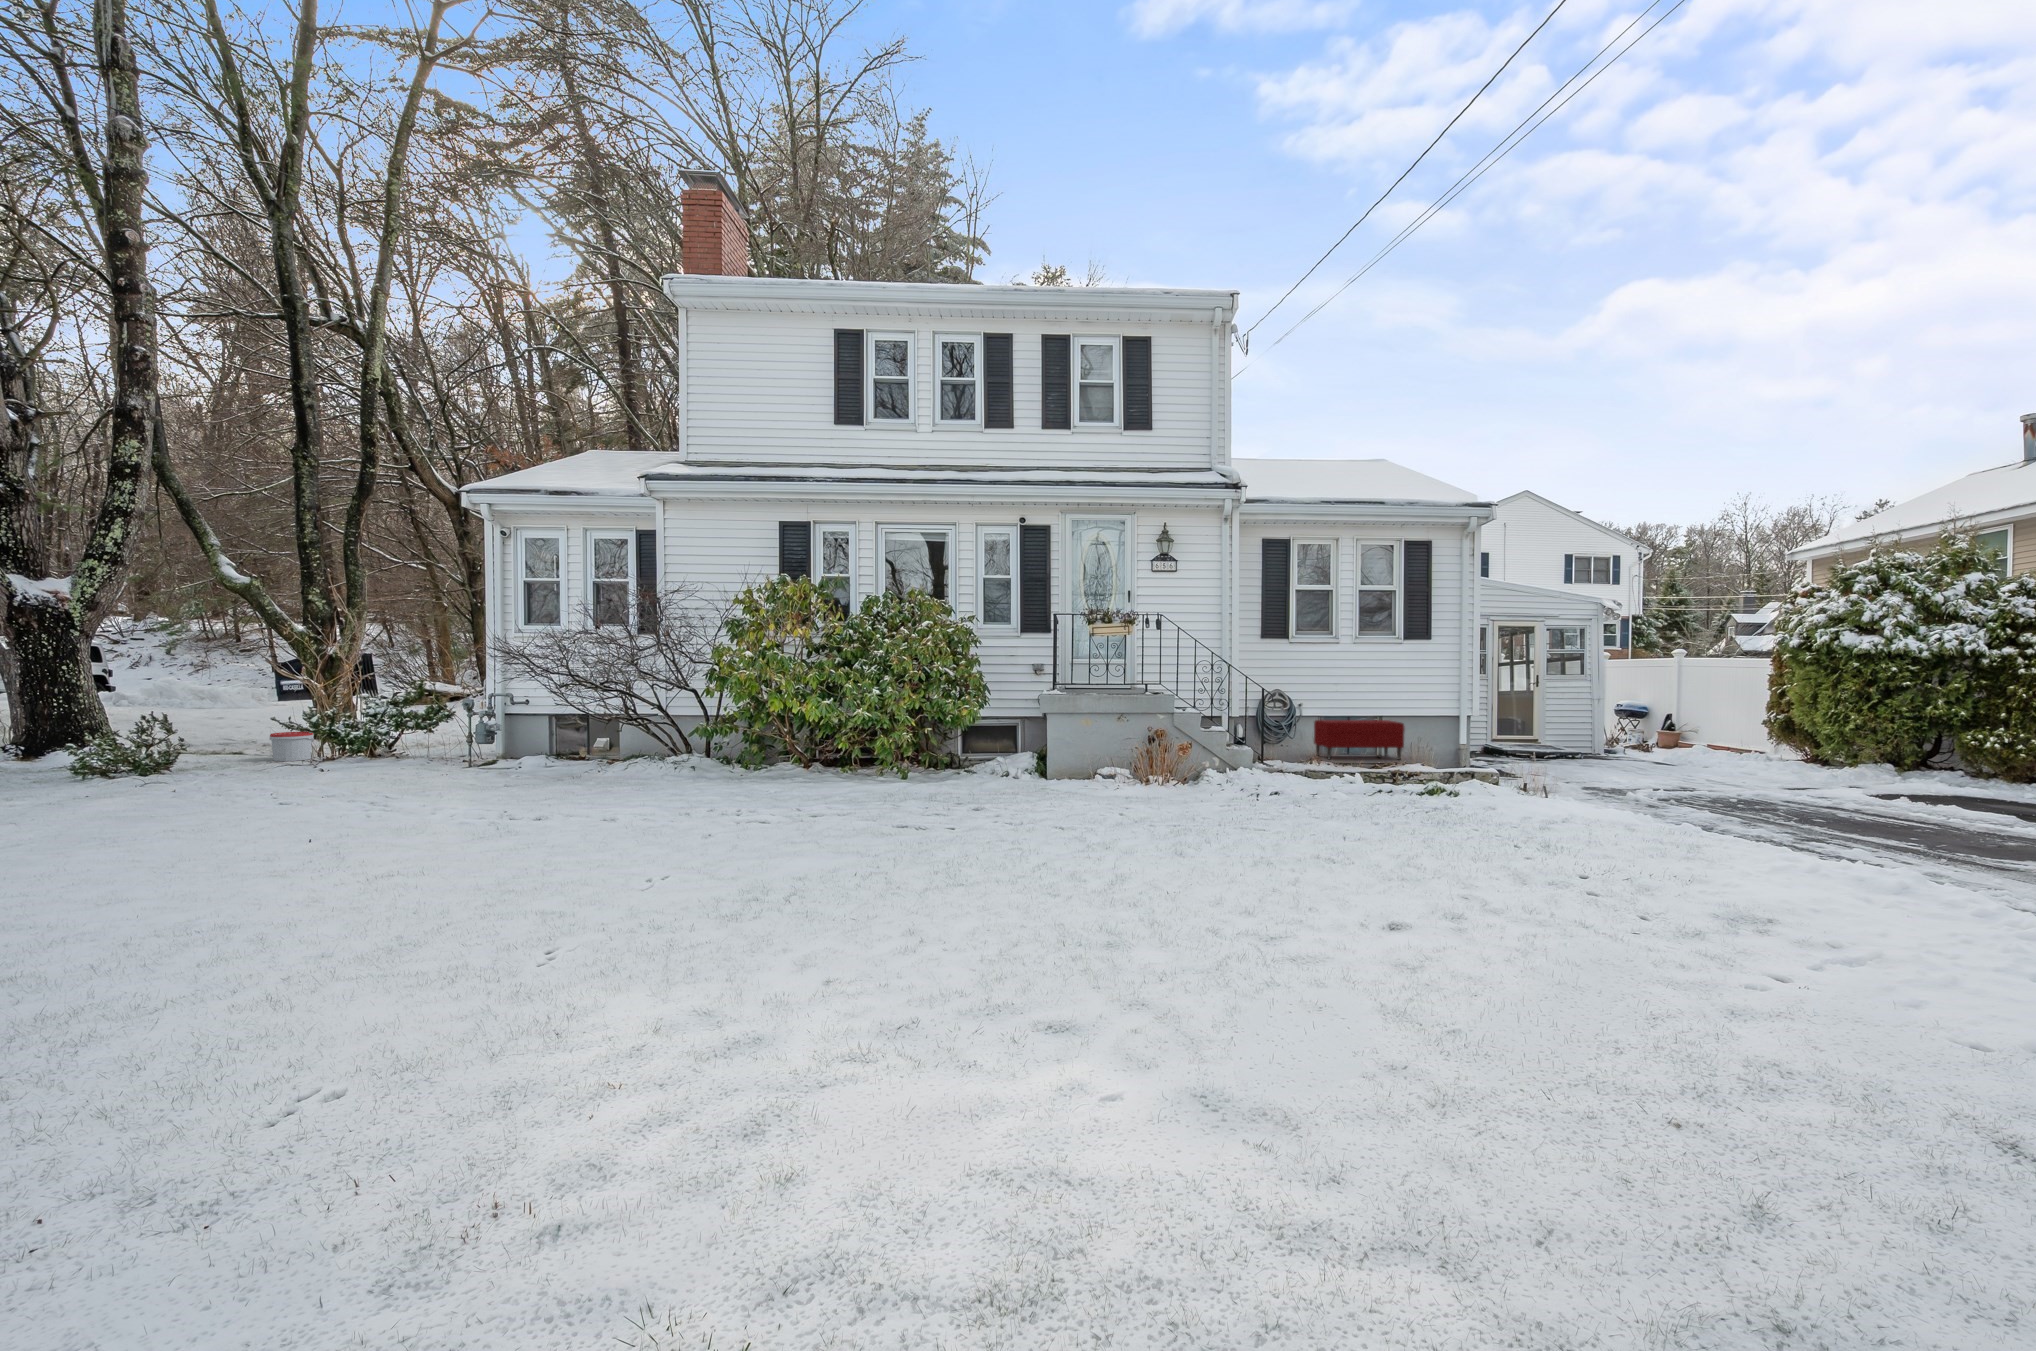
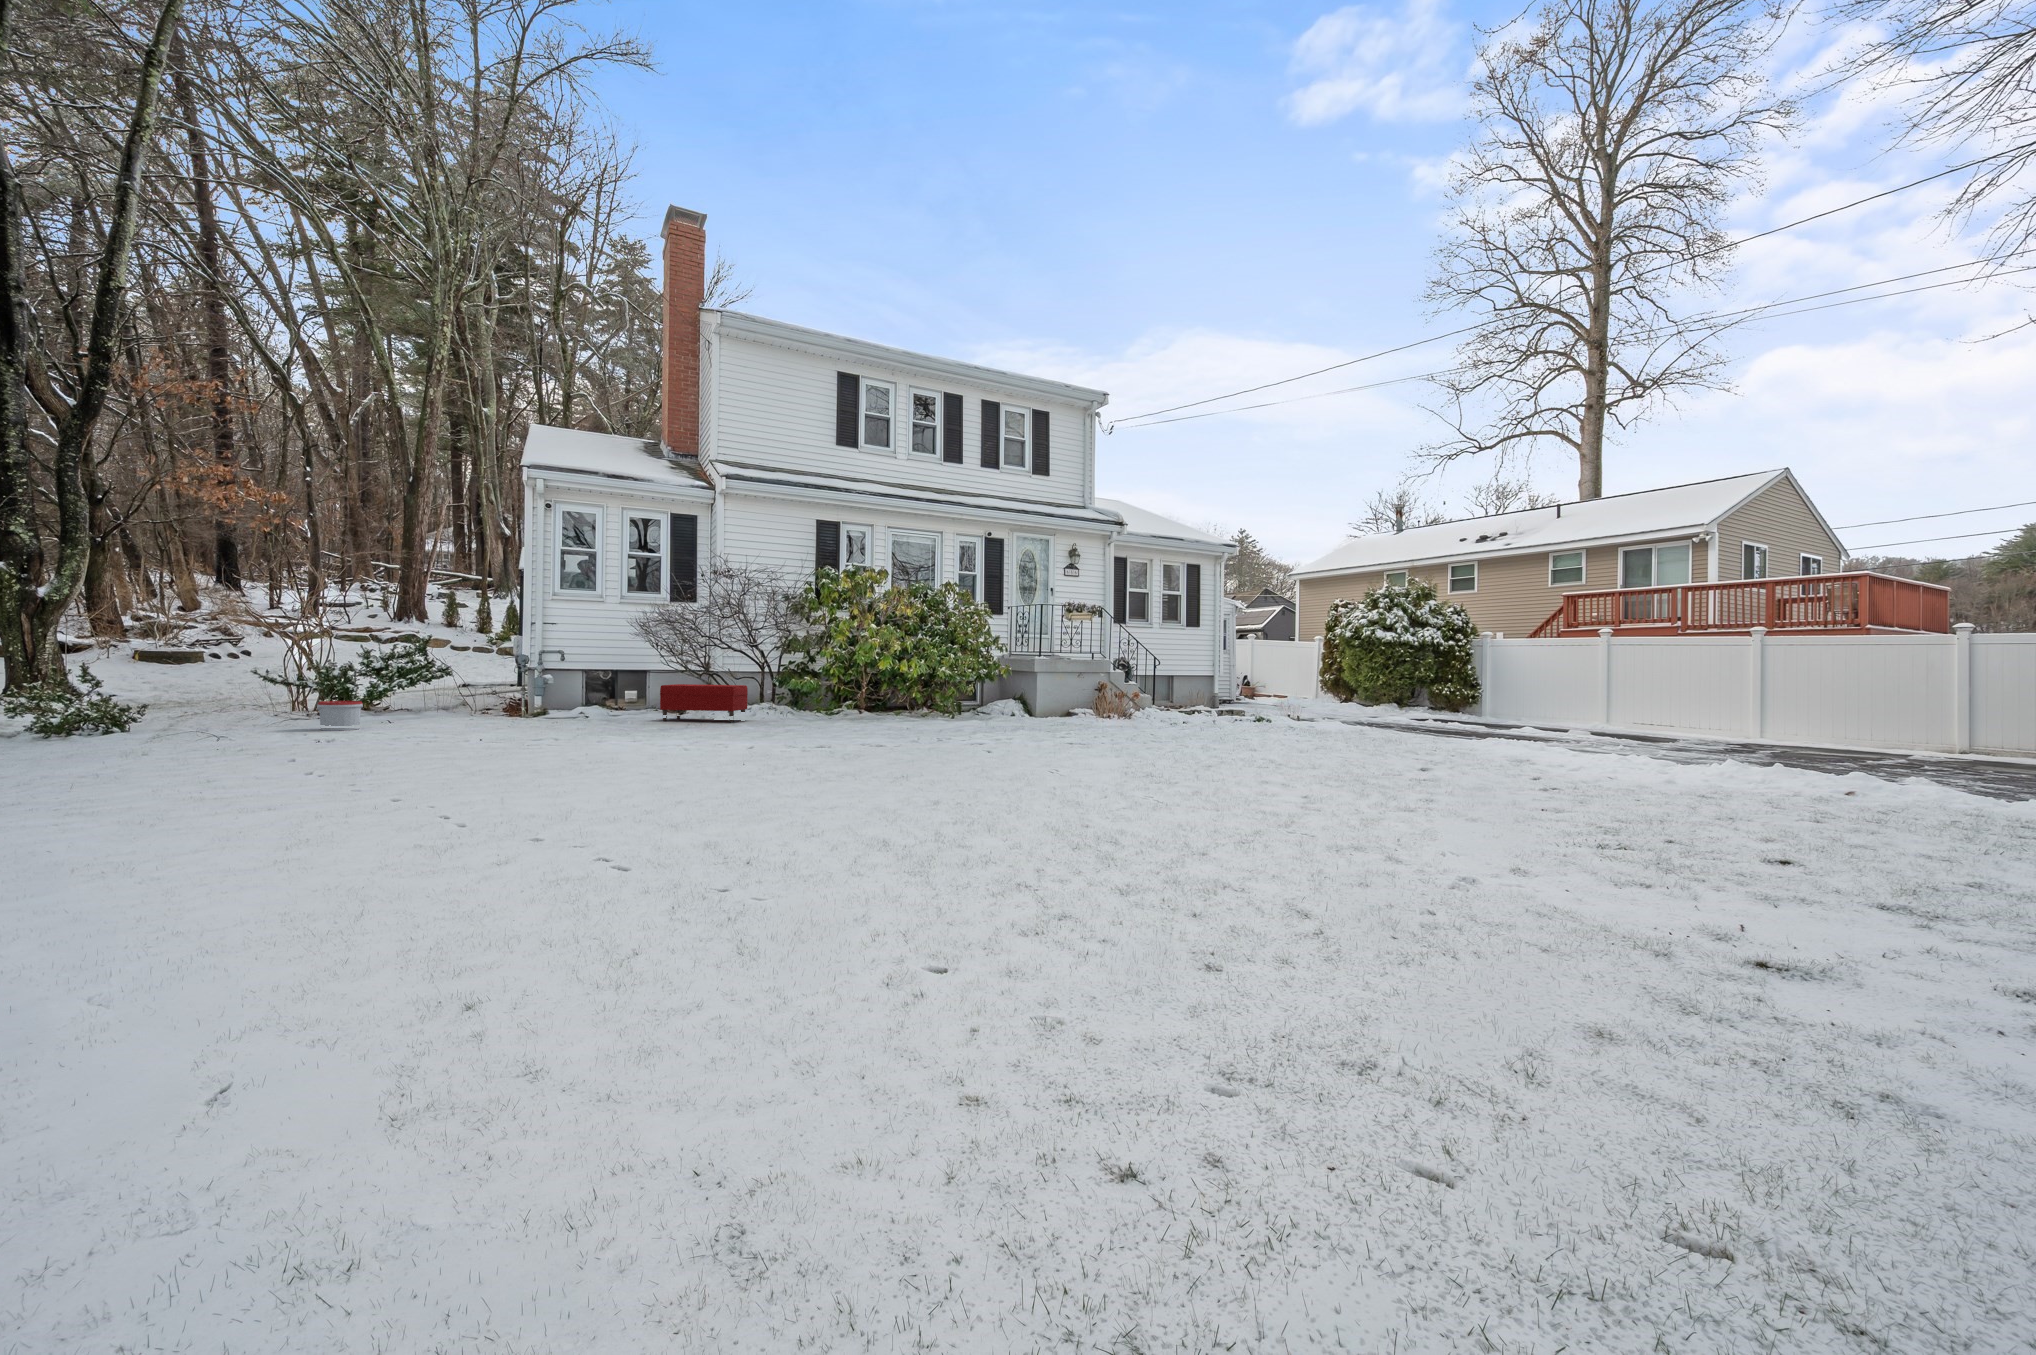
bench: present [1314,720,1405,759] -> present [660,684,748,722]

